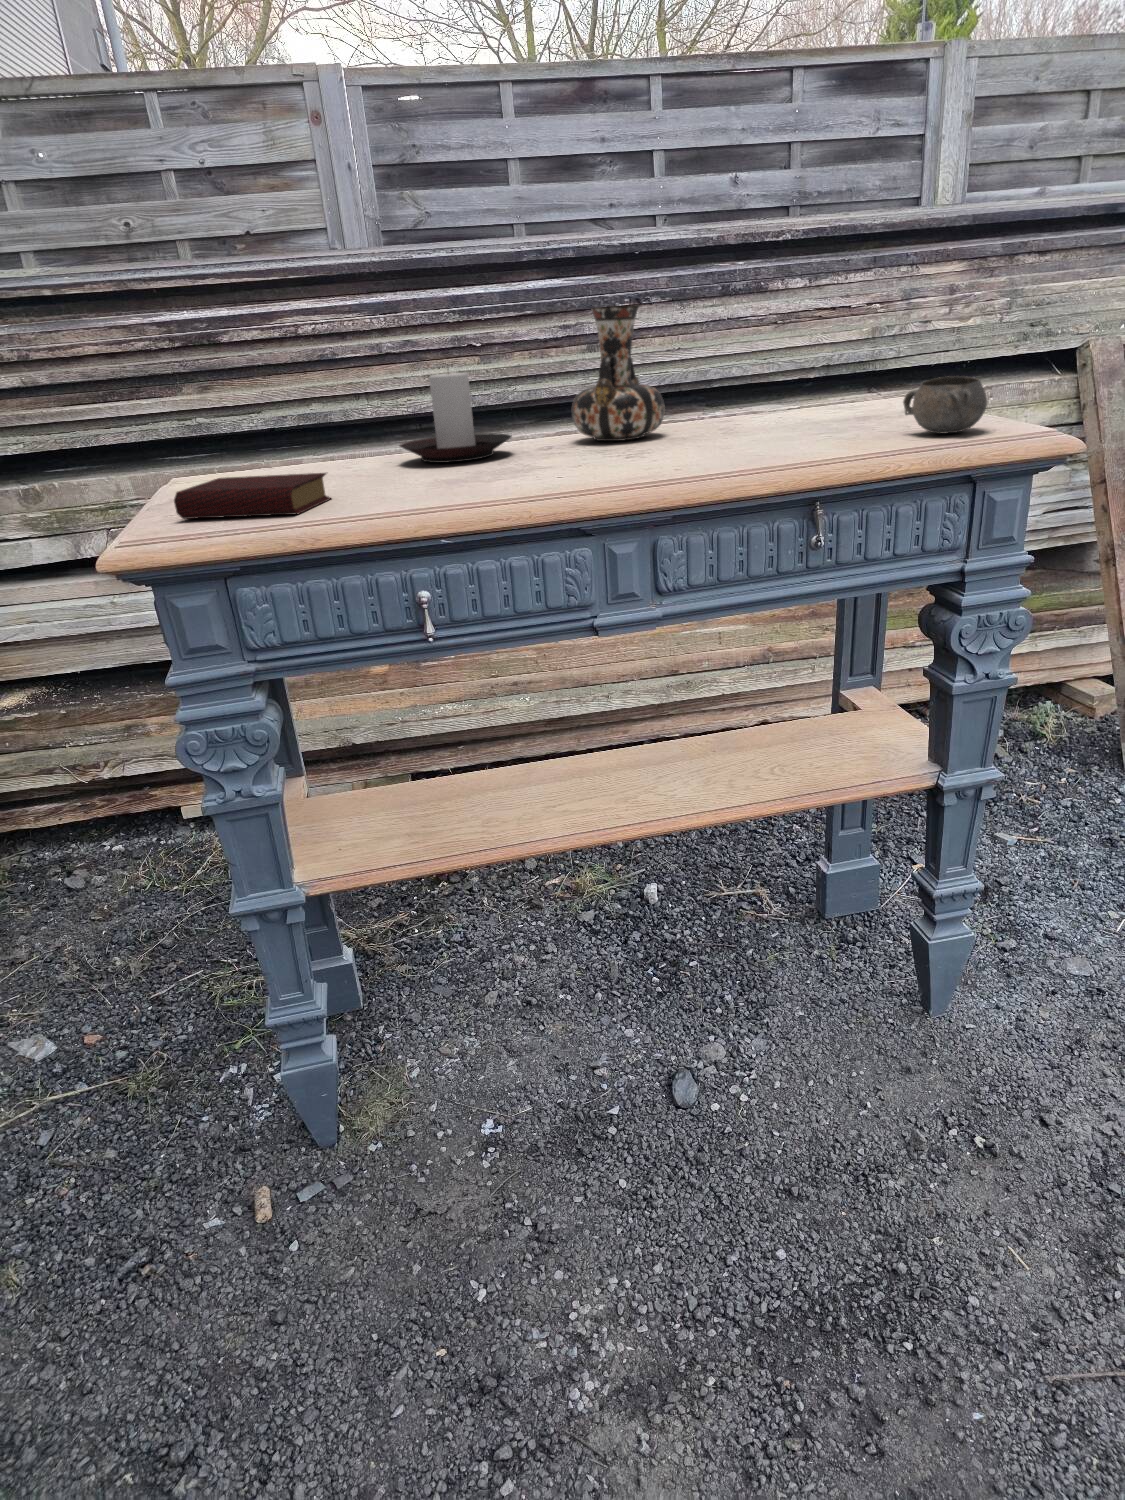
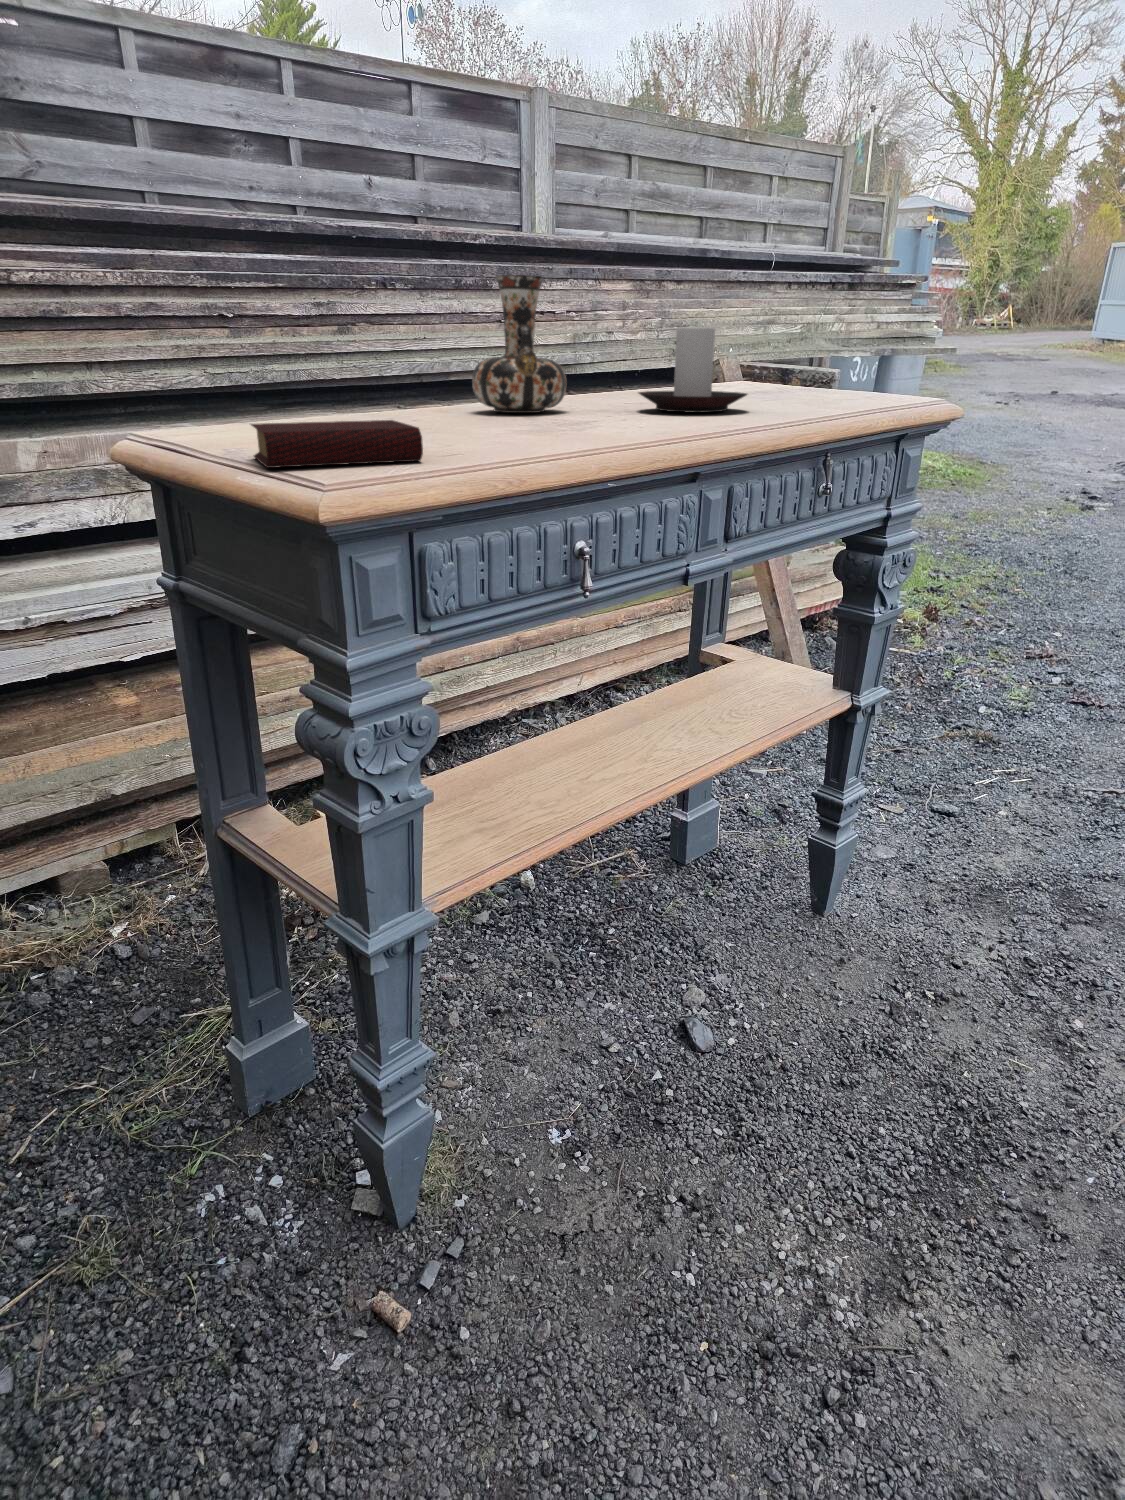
candle holder: present [400,373,512,463] -> present [639,326,747,413]
decorative bowl: present [903,376,987,434] -> none [798,362,865,409]

